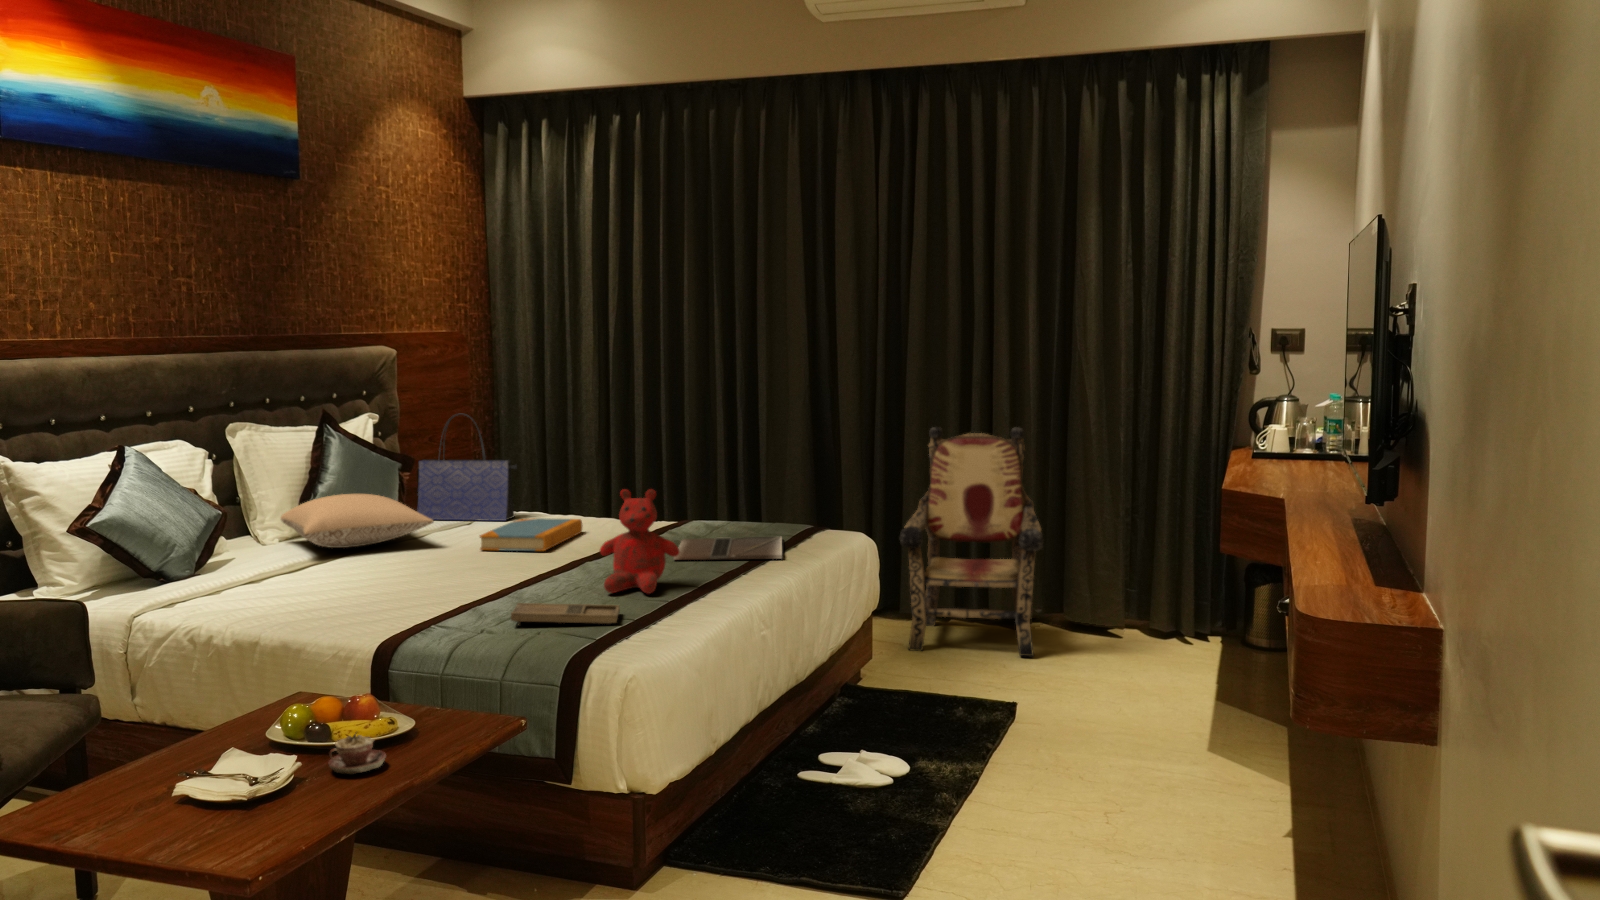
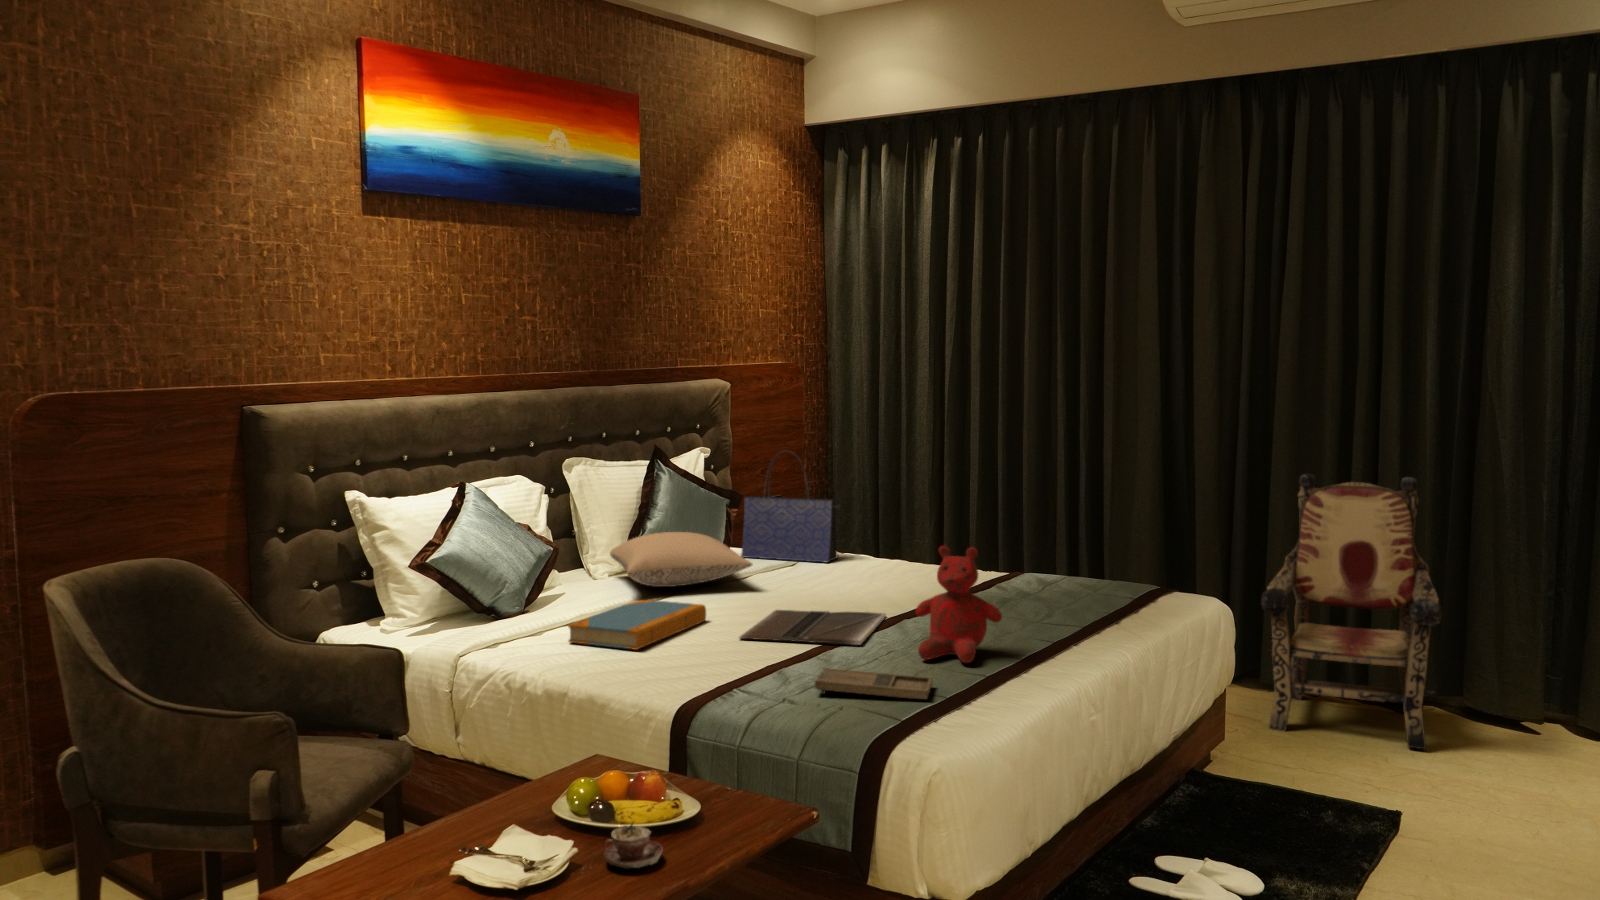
book: present [480,518,583,551] -> present [568,600,706,650]
laptop: present [674,537,782,560] -> present [739,610,886,645]

